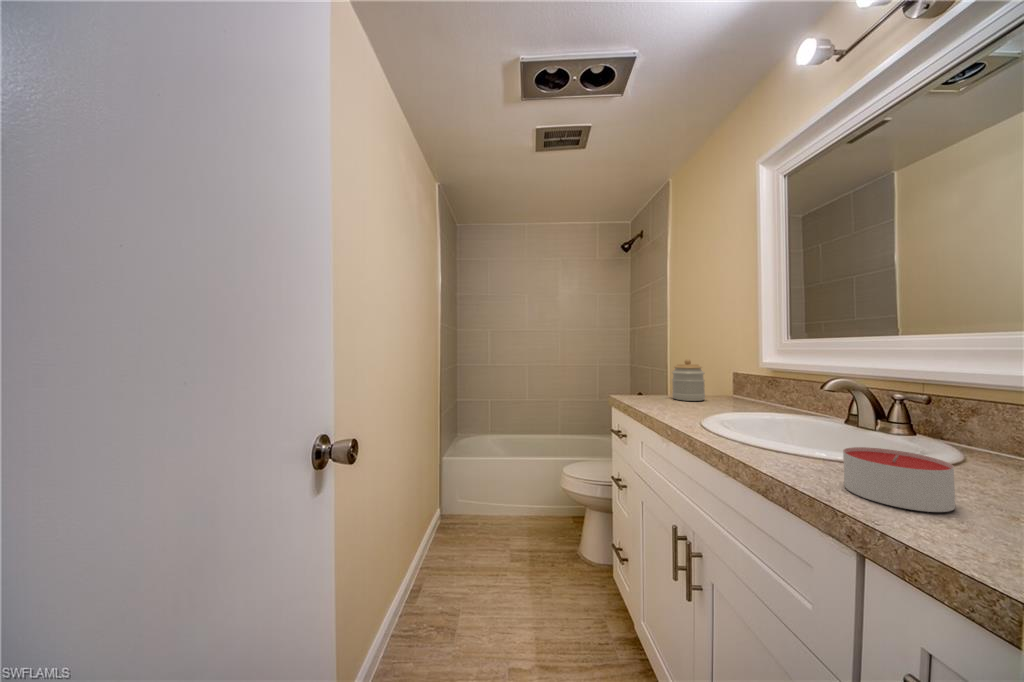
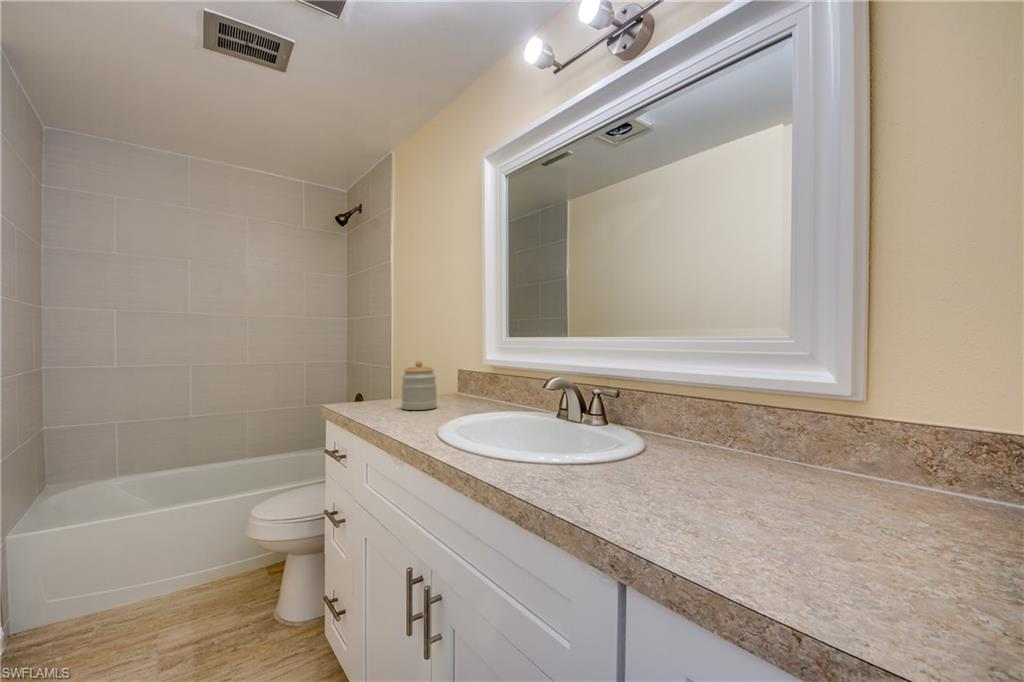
candle: present [843,447,955,512] -> none [577,441,650,496]

